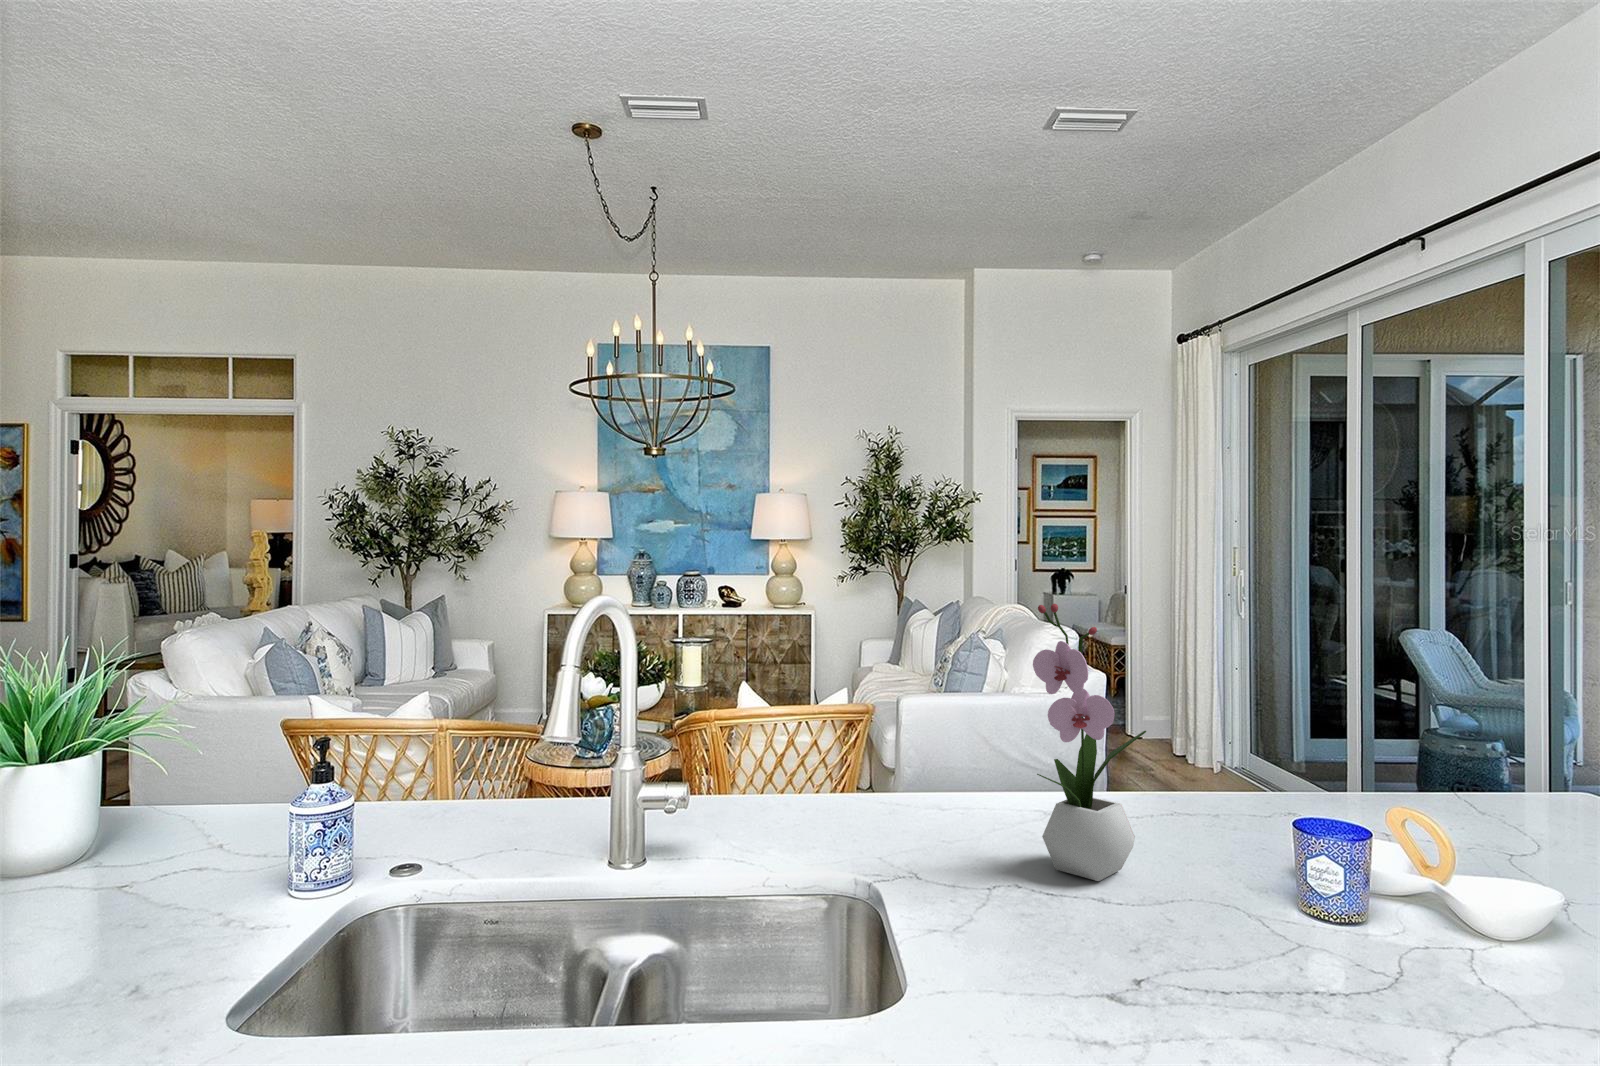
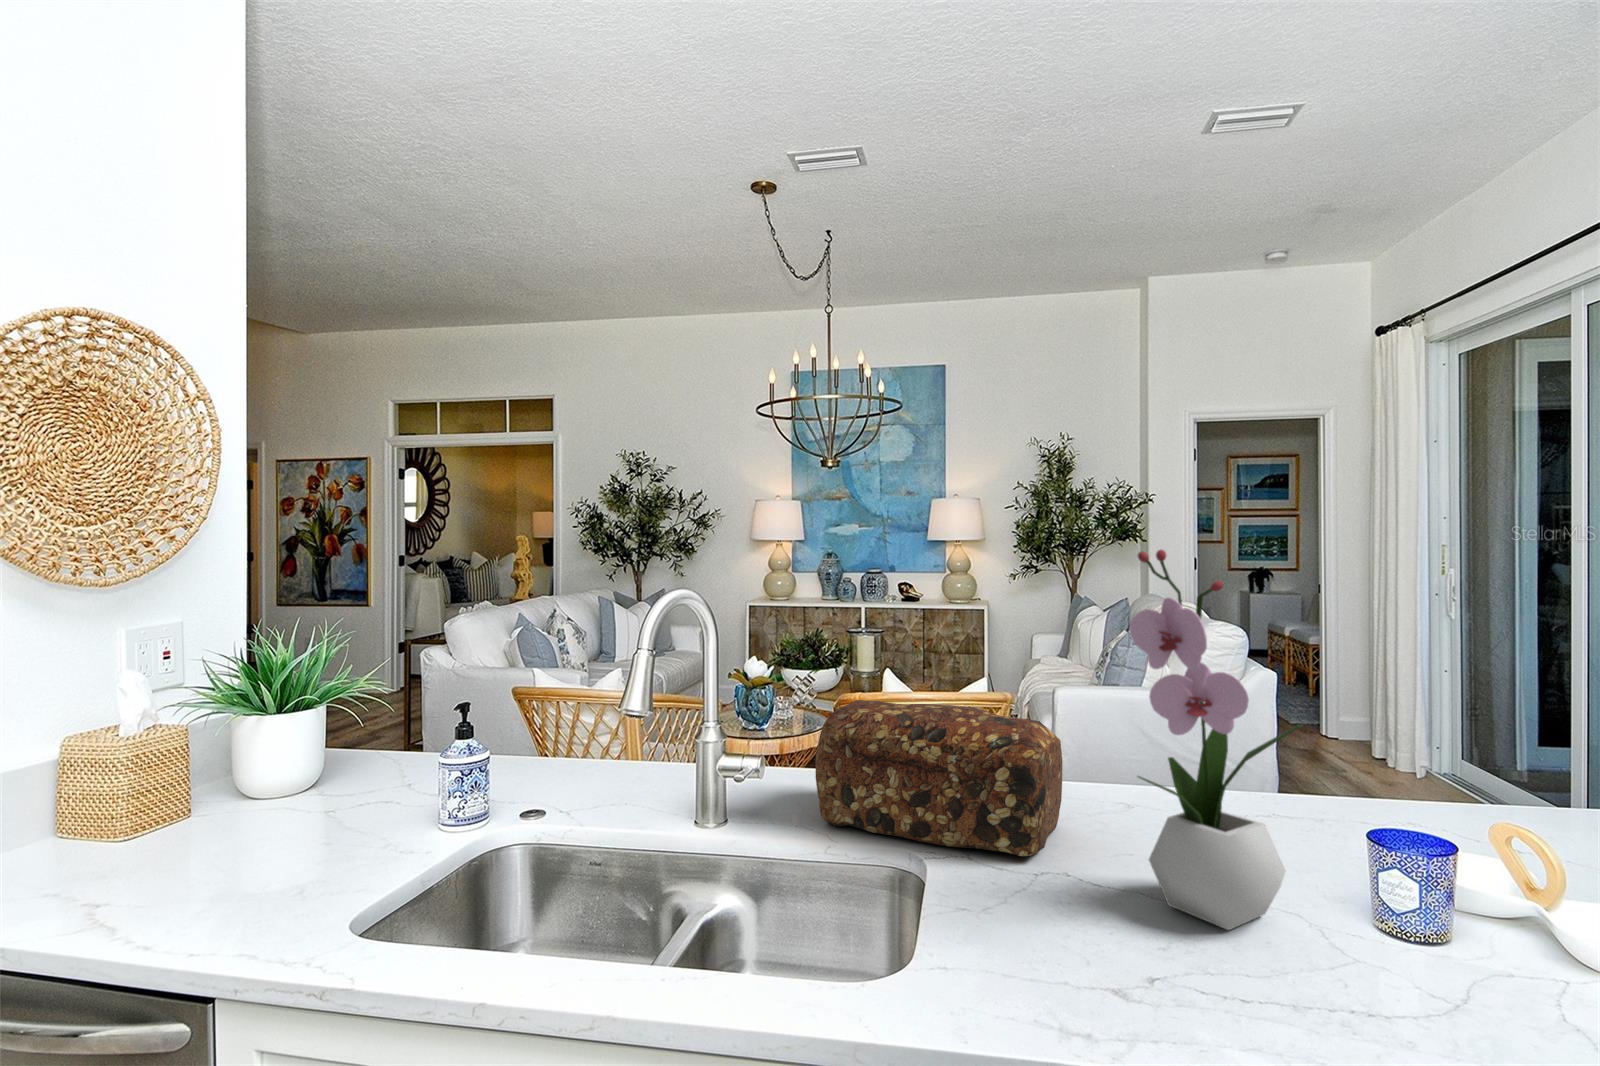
bread loaf: none [766,724,965,844] -> present [816,700,1063,856]

